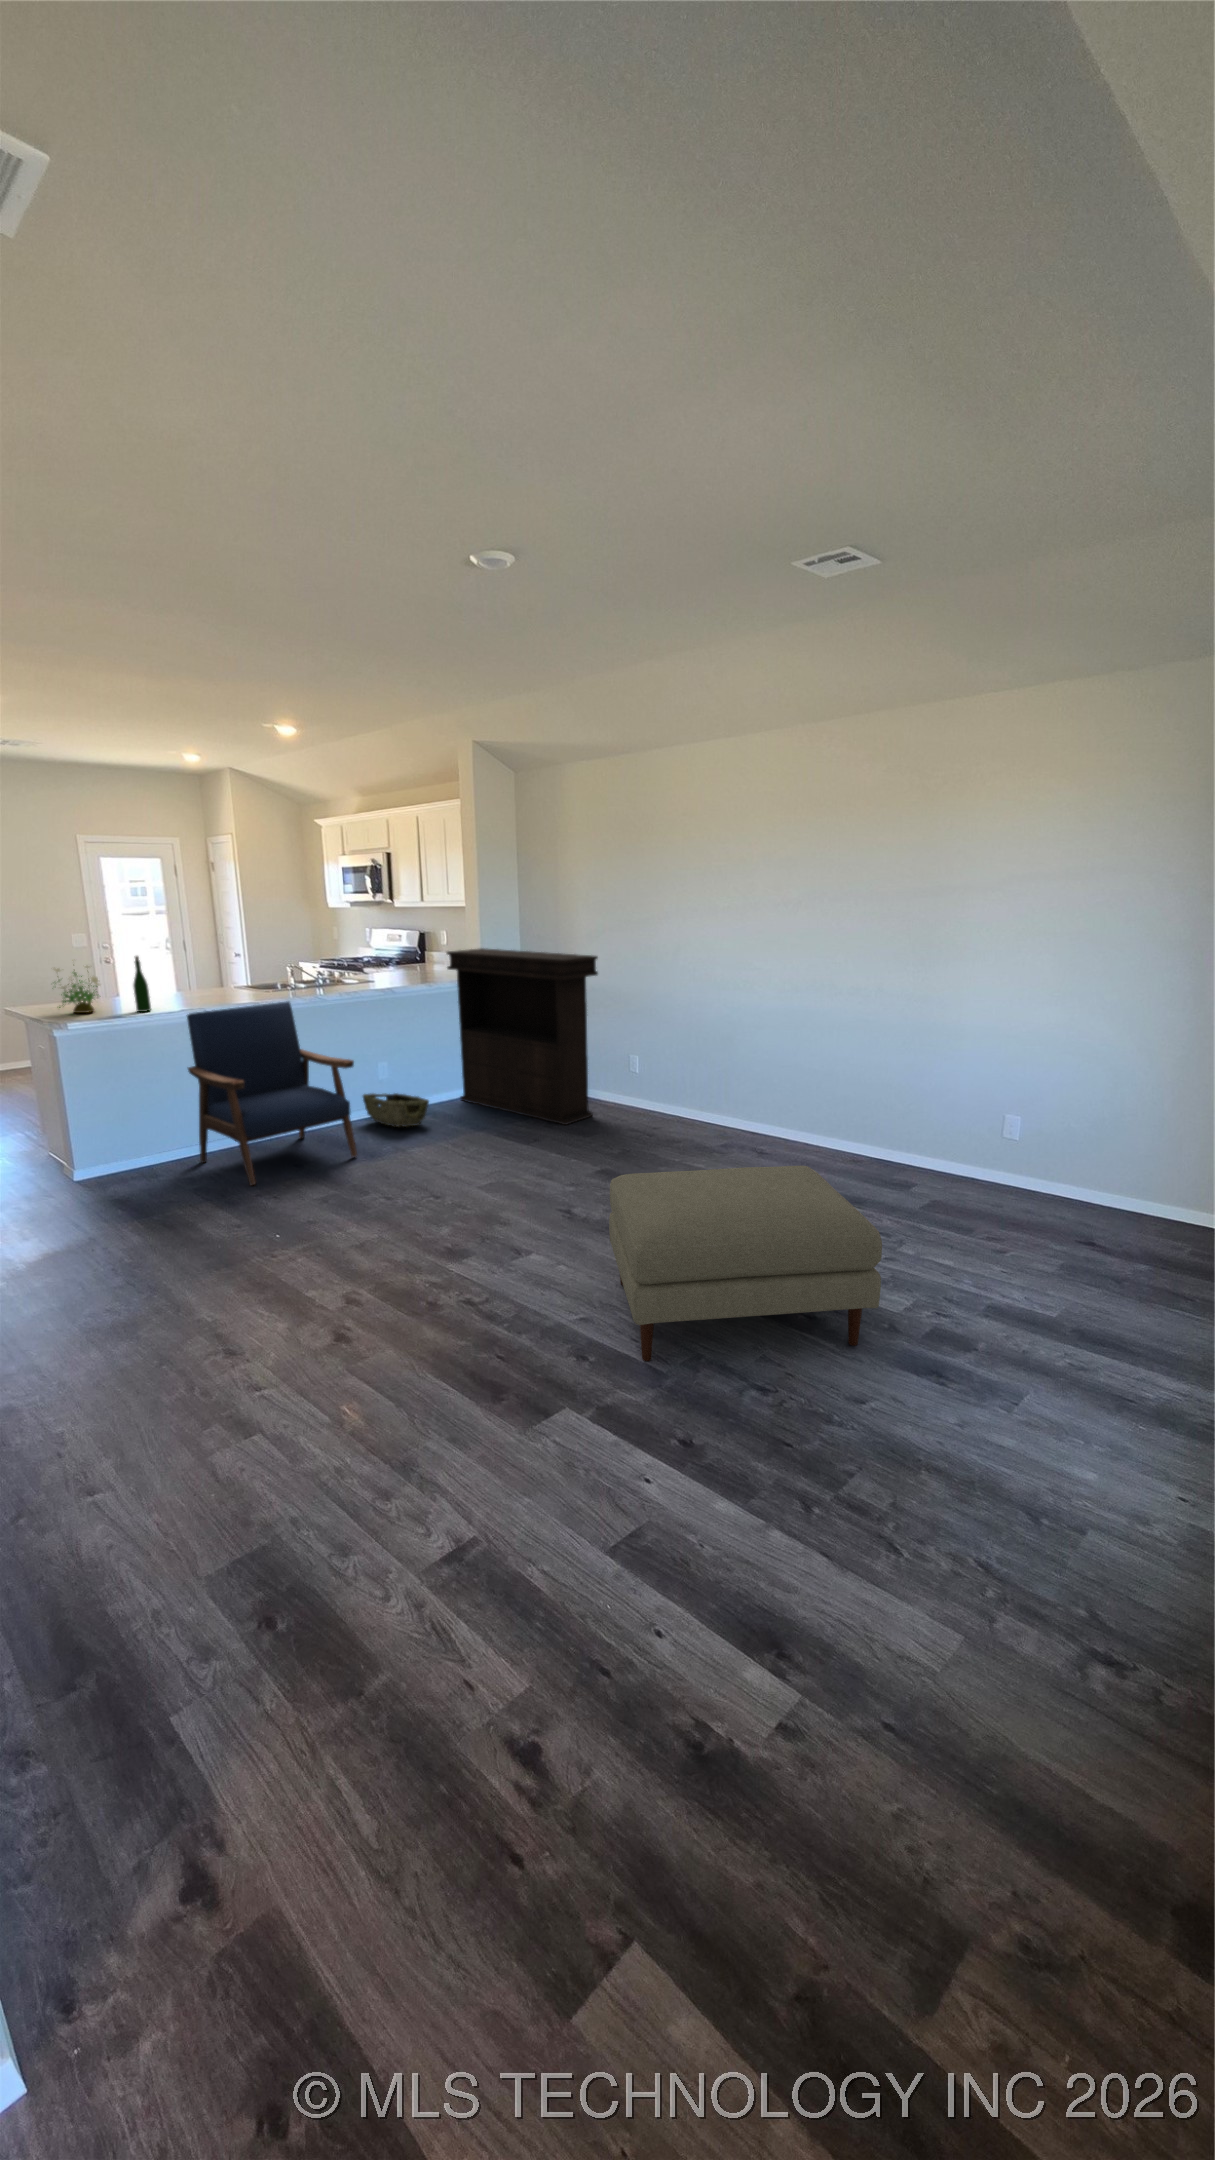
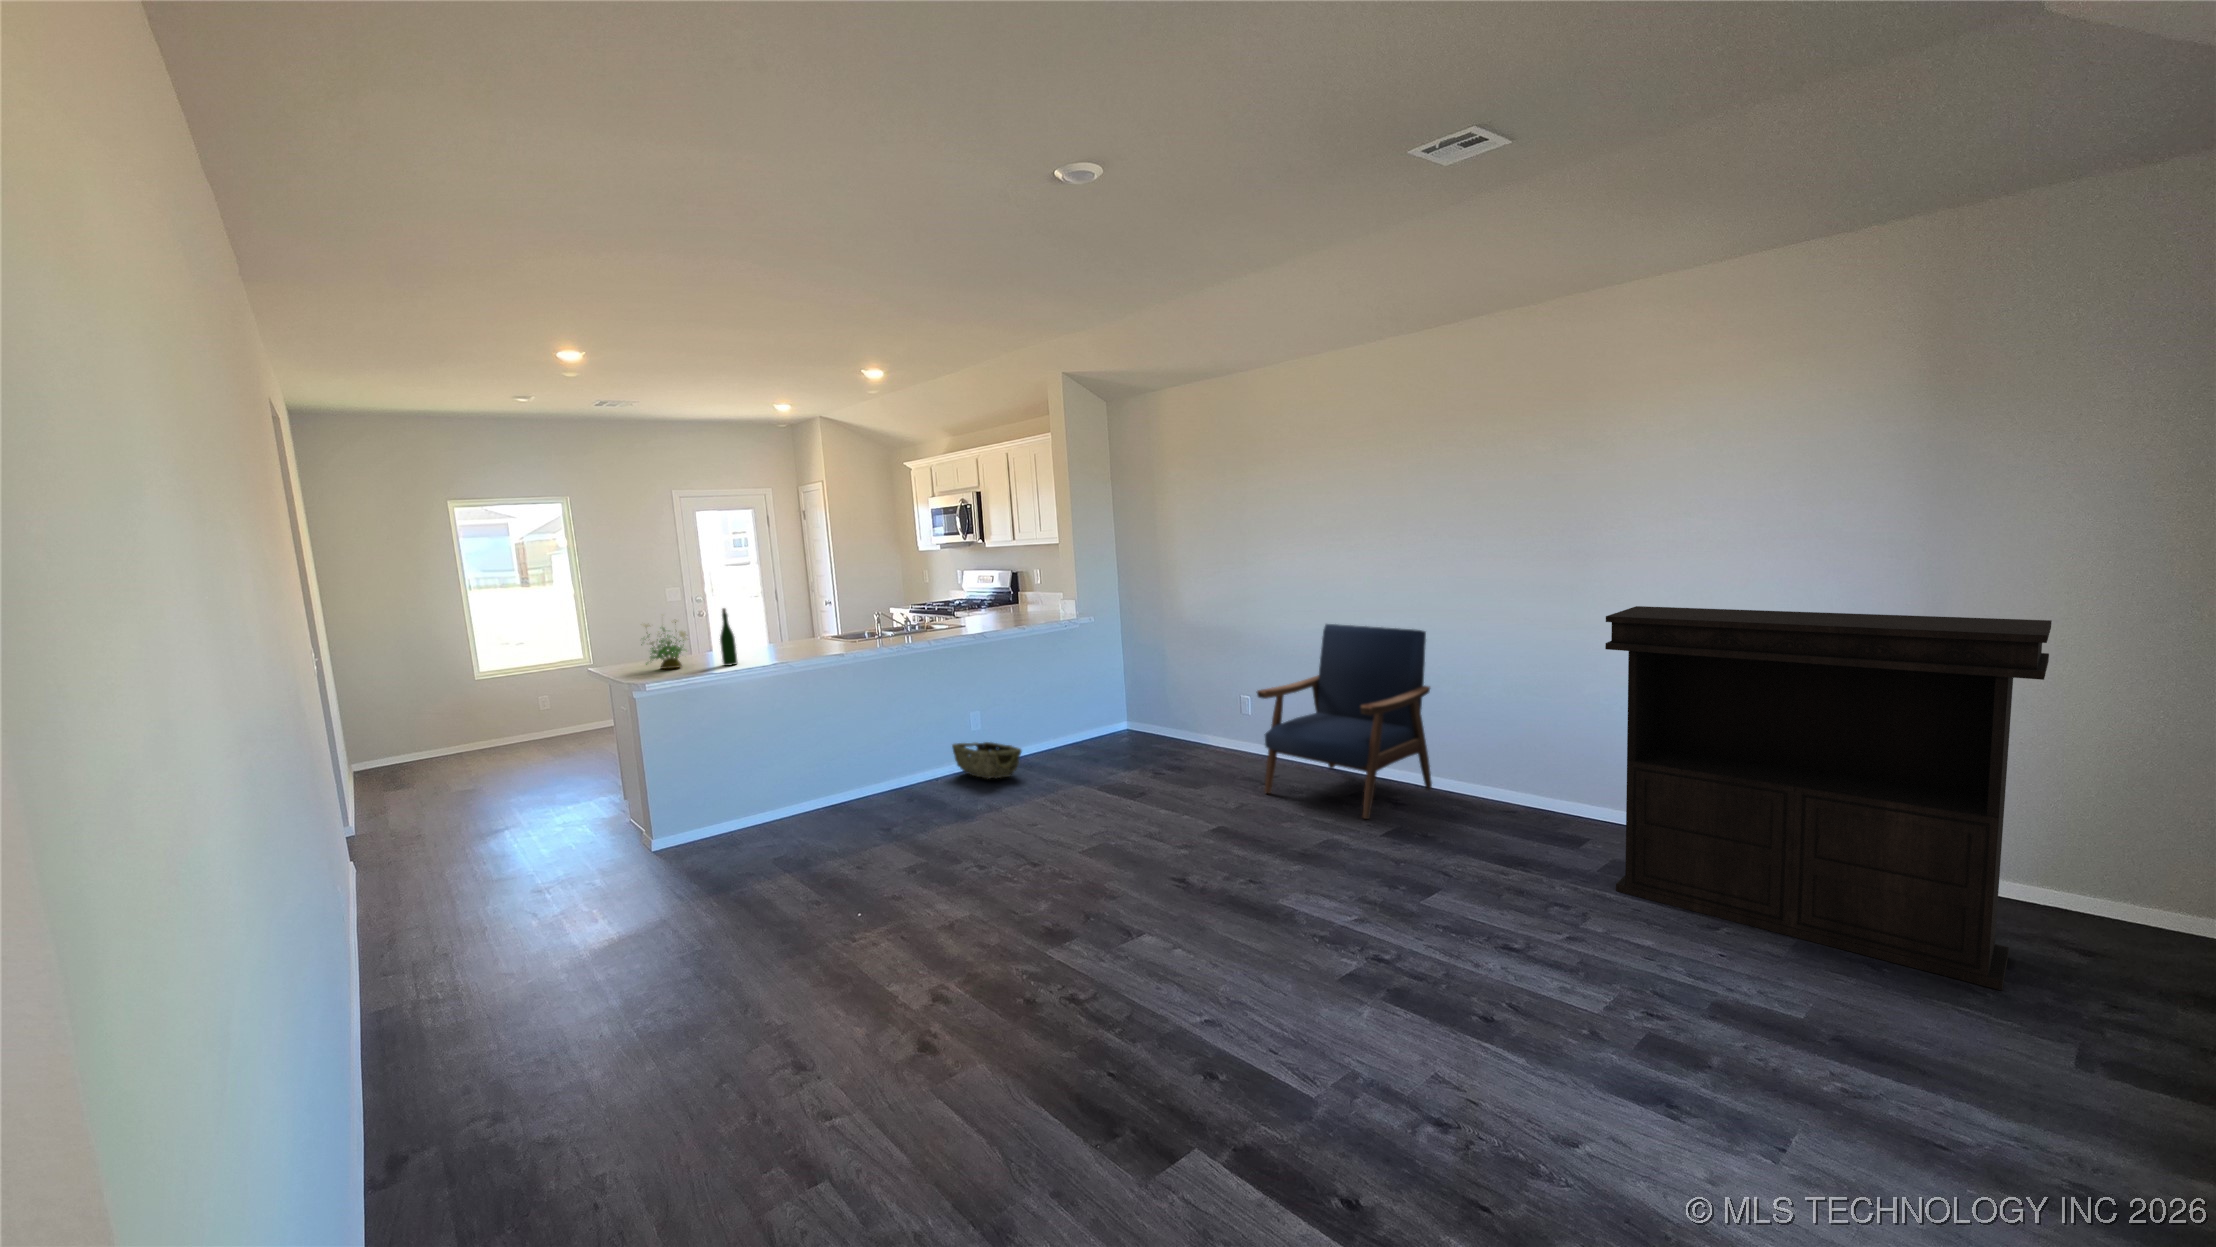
console table: present [447,948,598,1125] -> present [1605,606,2052,990]
armchair: present [187,1001,357,1185] -> present [1257,624,1432,819]
ottoman: present [609,1166,882,1361] -> none [1230,827,1582,1080]

